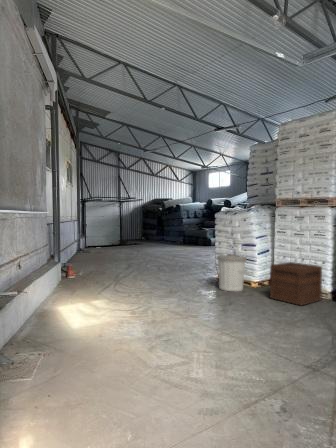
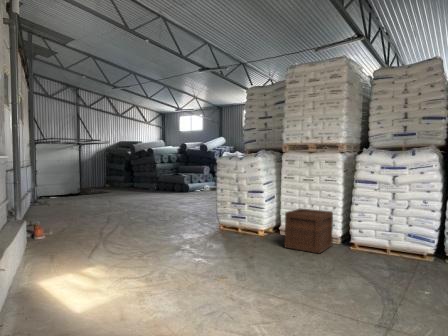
trash can: present [217,254,246,291] -> none [223,202,255,243]

